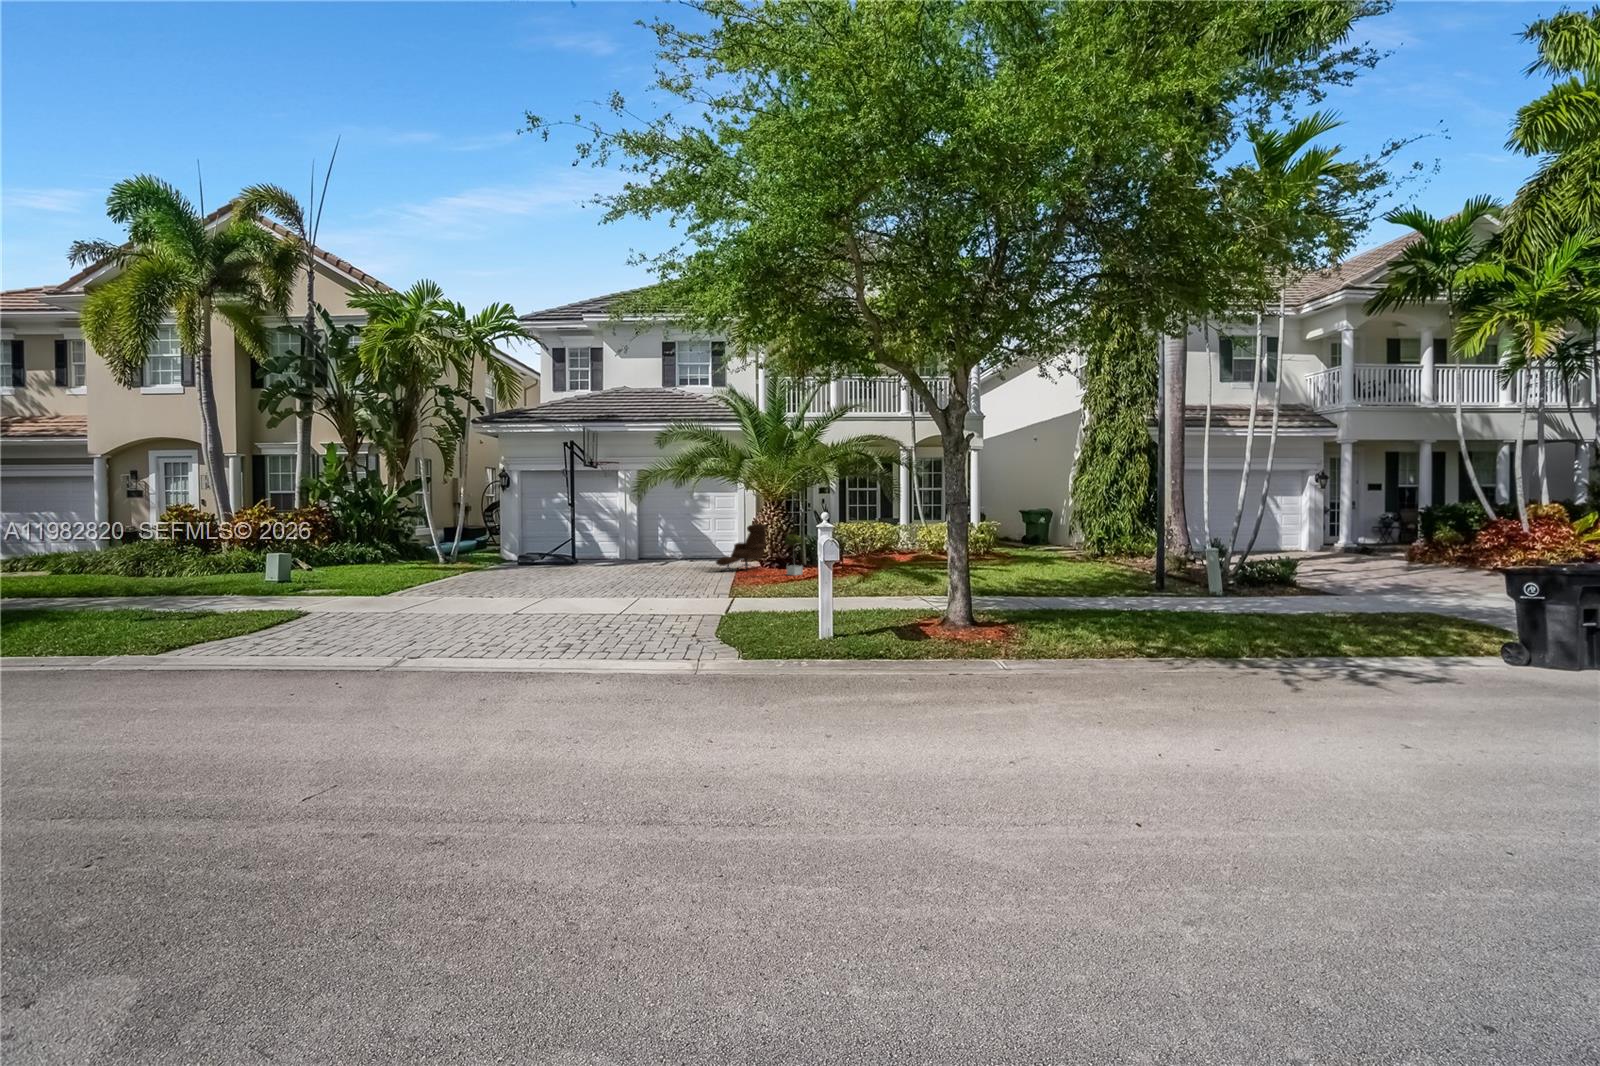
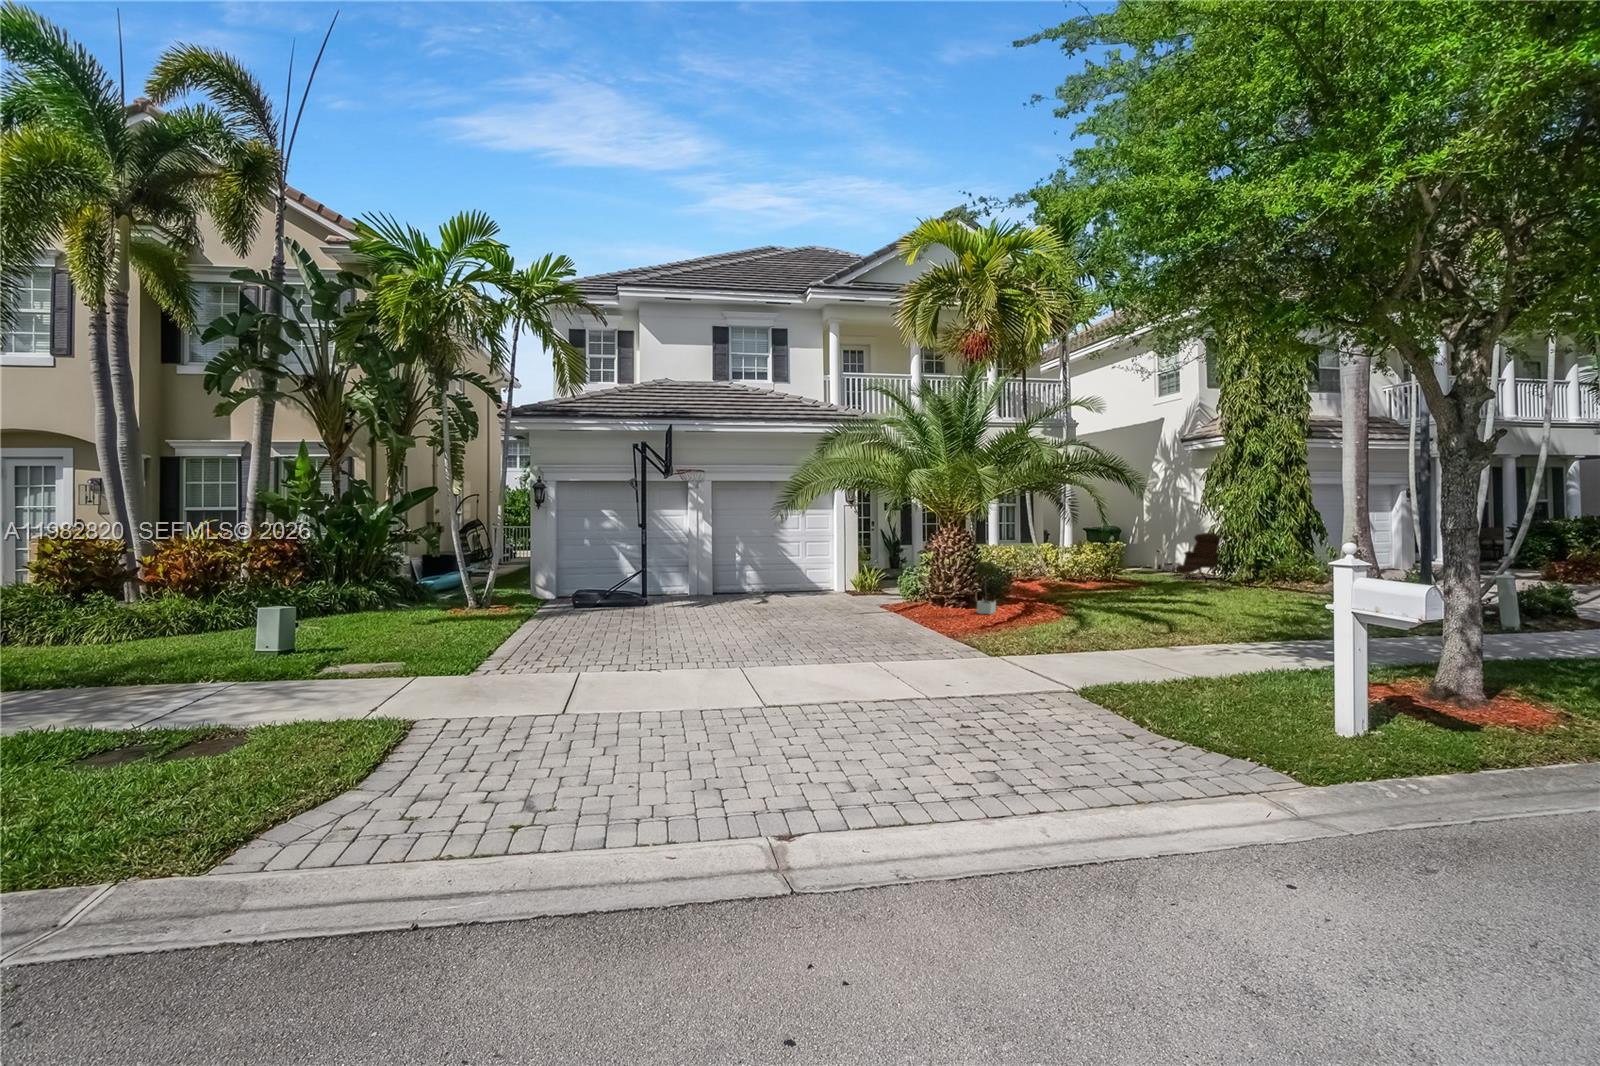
lounge chair: present [716,524,766,570] -> present [1175,533,1222,578]

